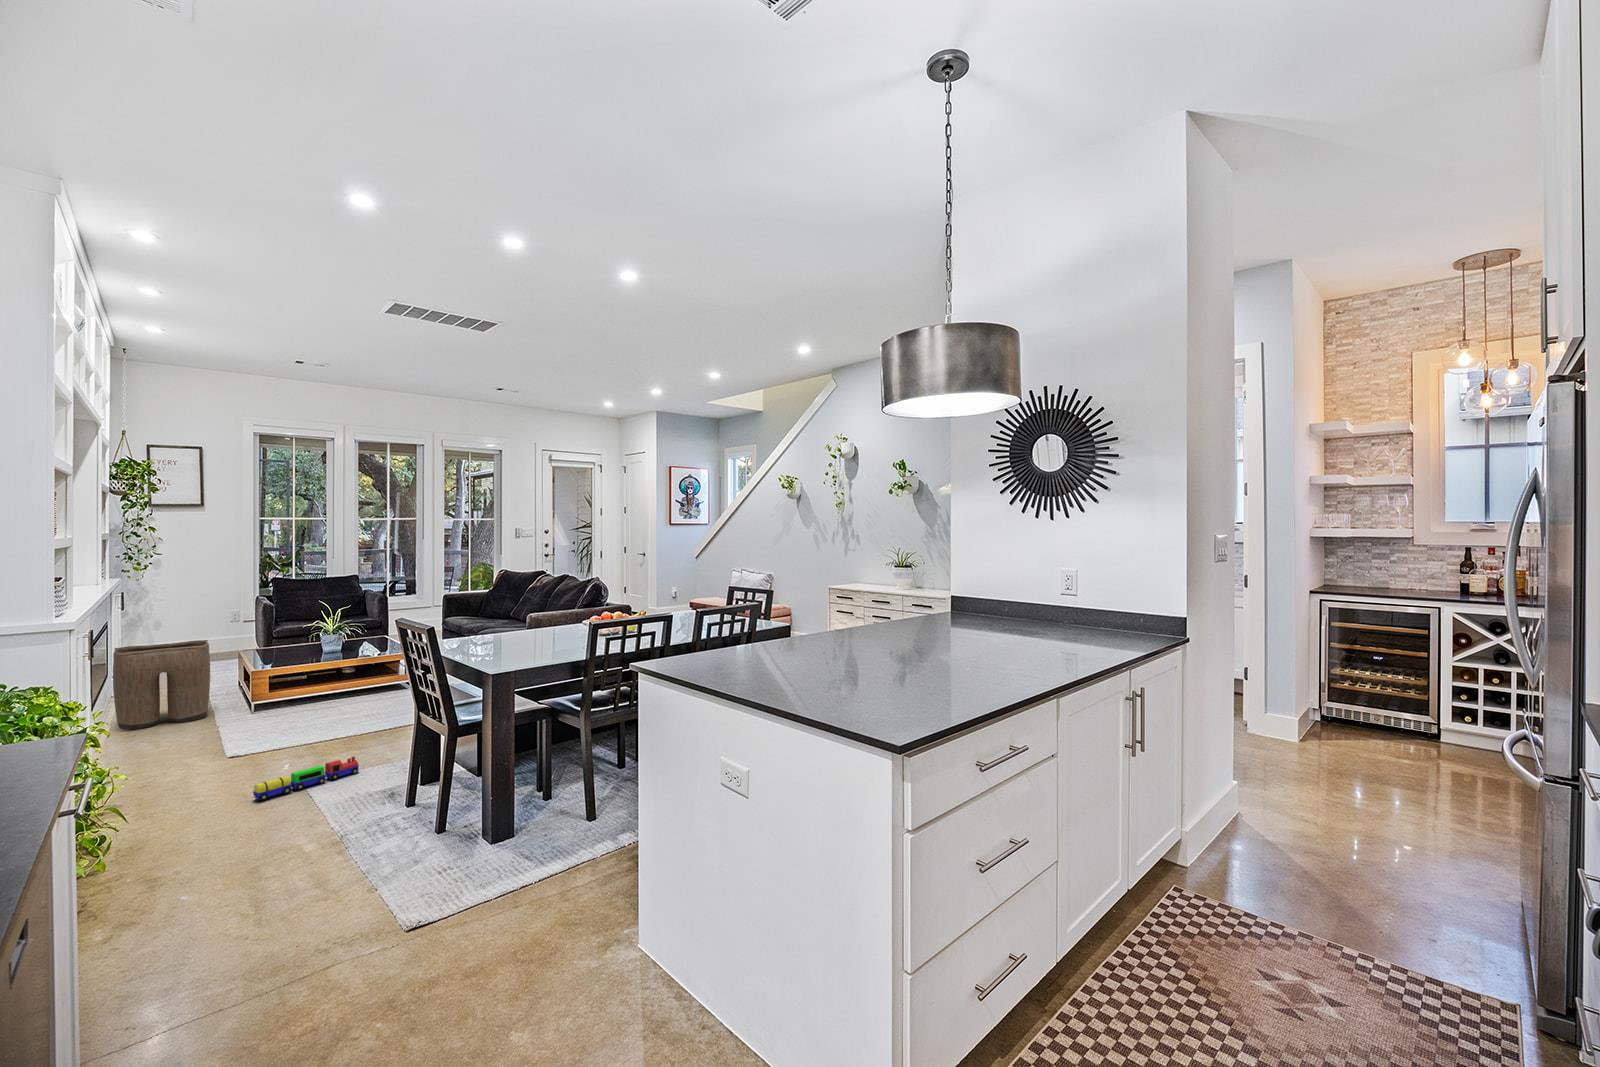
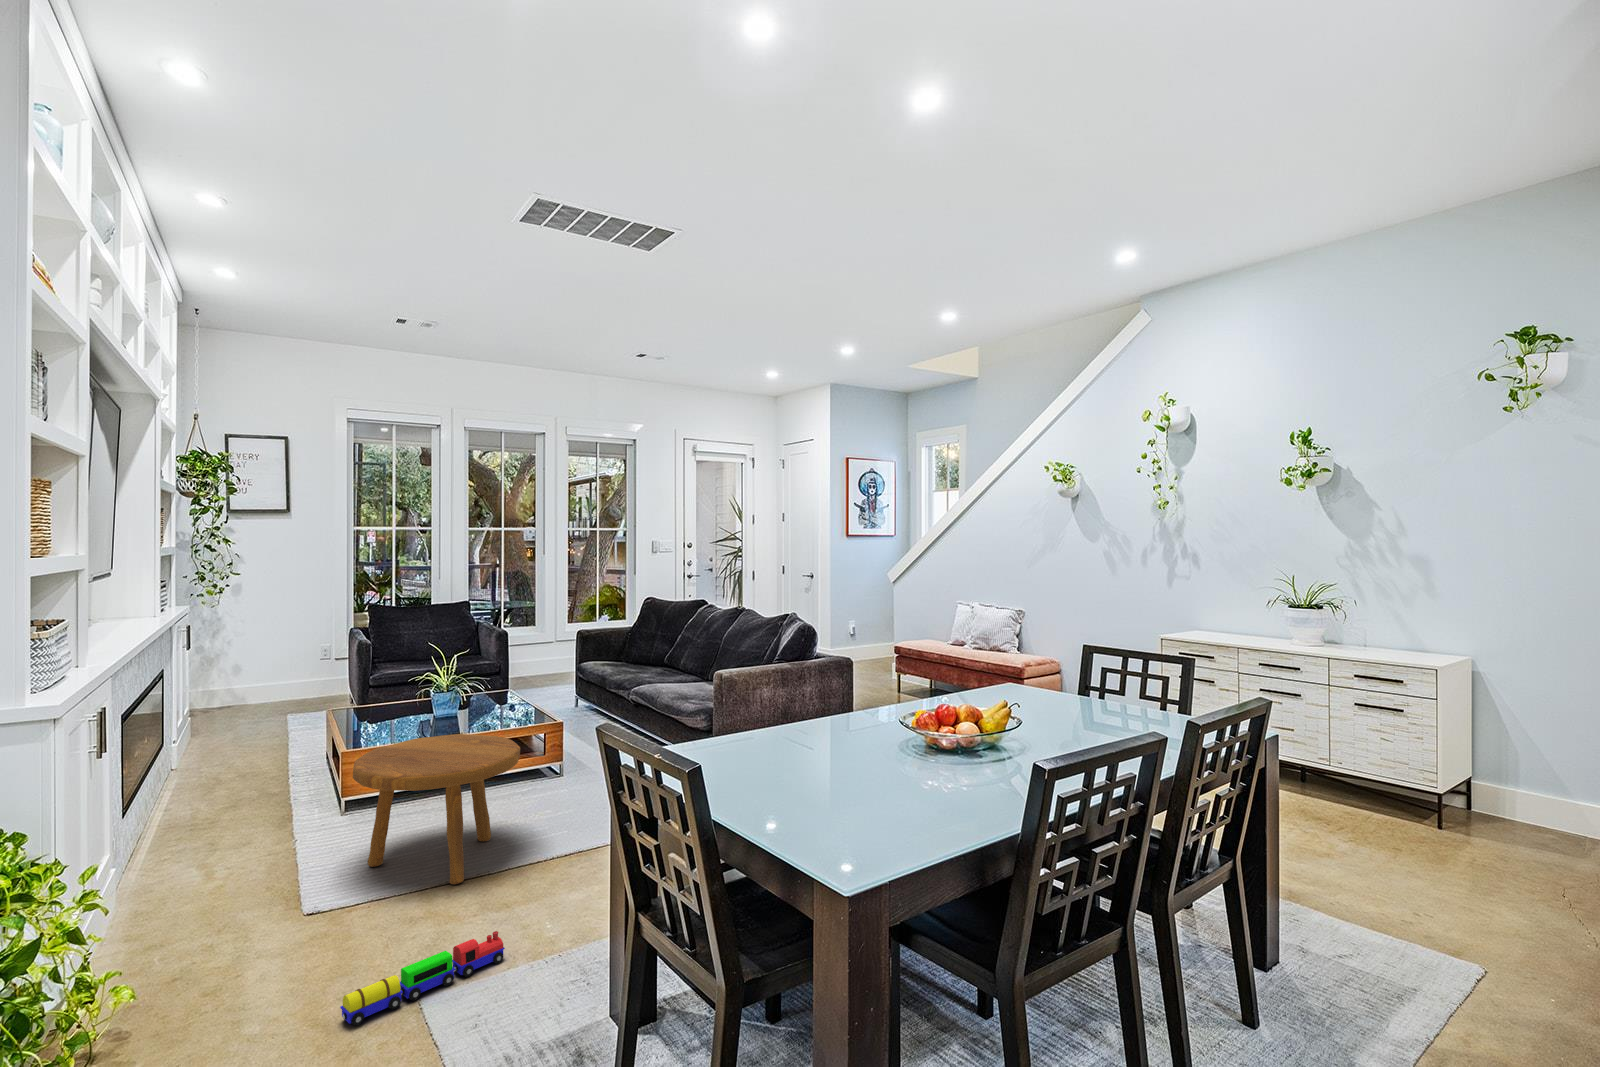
laundry basket: present [113,640,210,729] -> none [162,702,288,834]
footstool: none [260,655,379,744] -> present [353,734,520,884]

